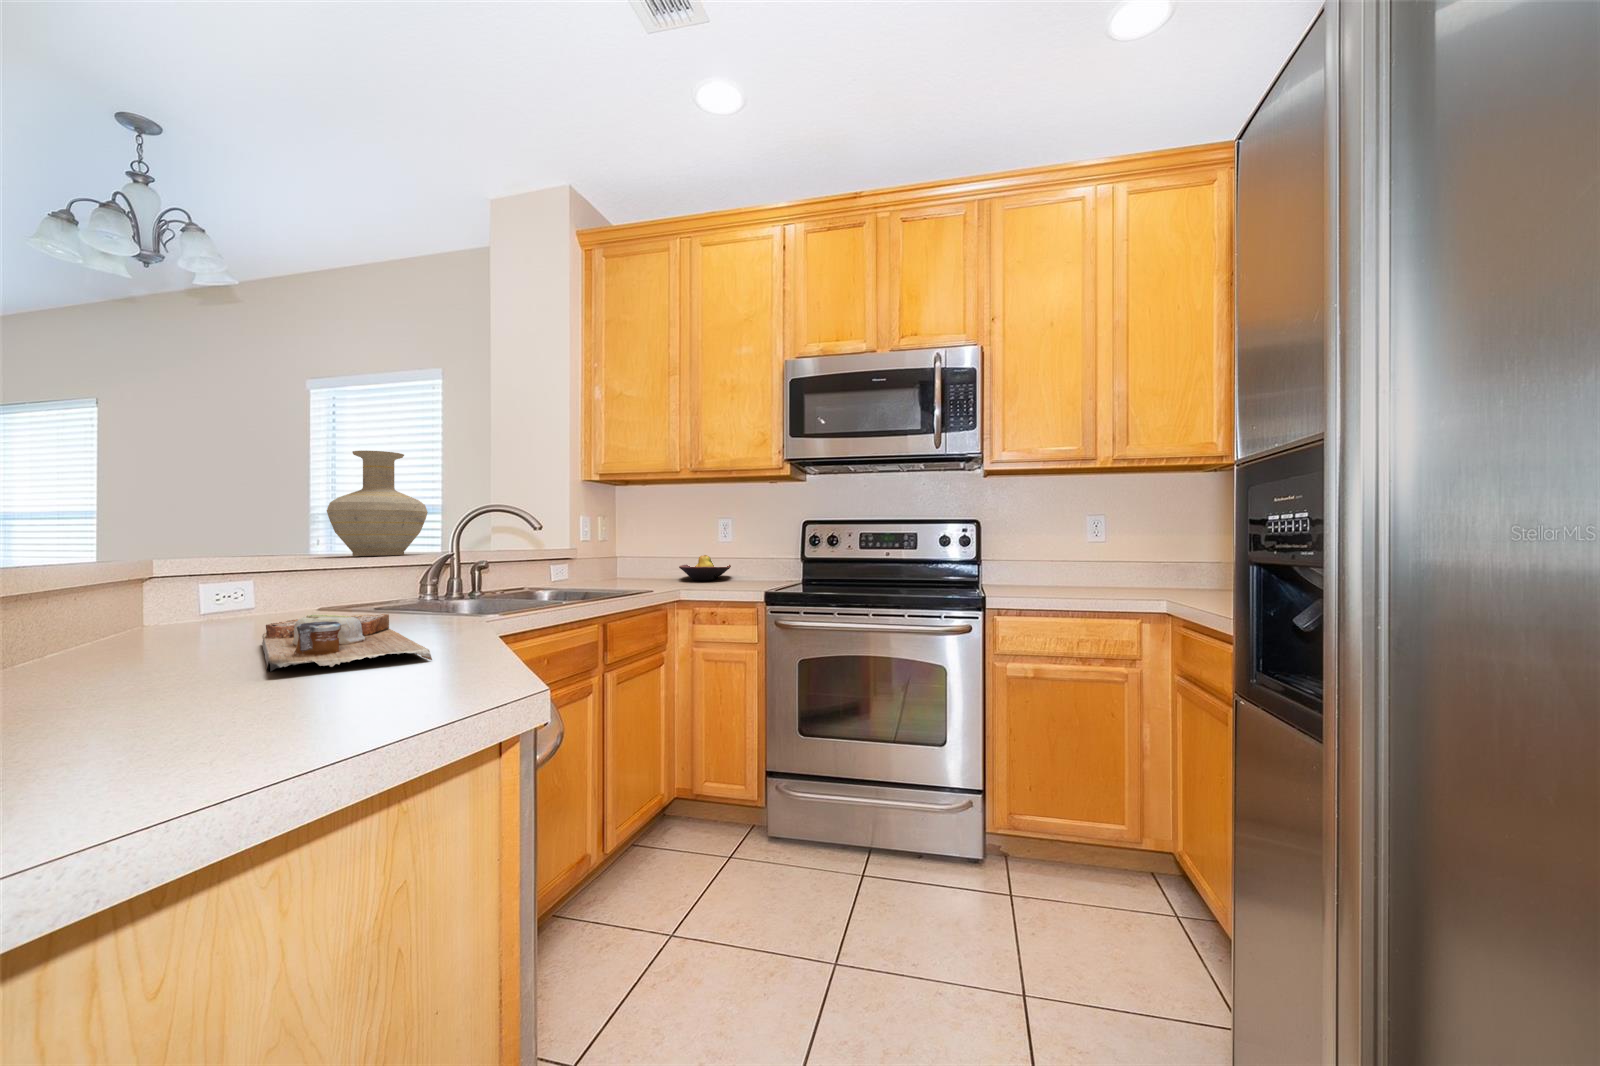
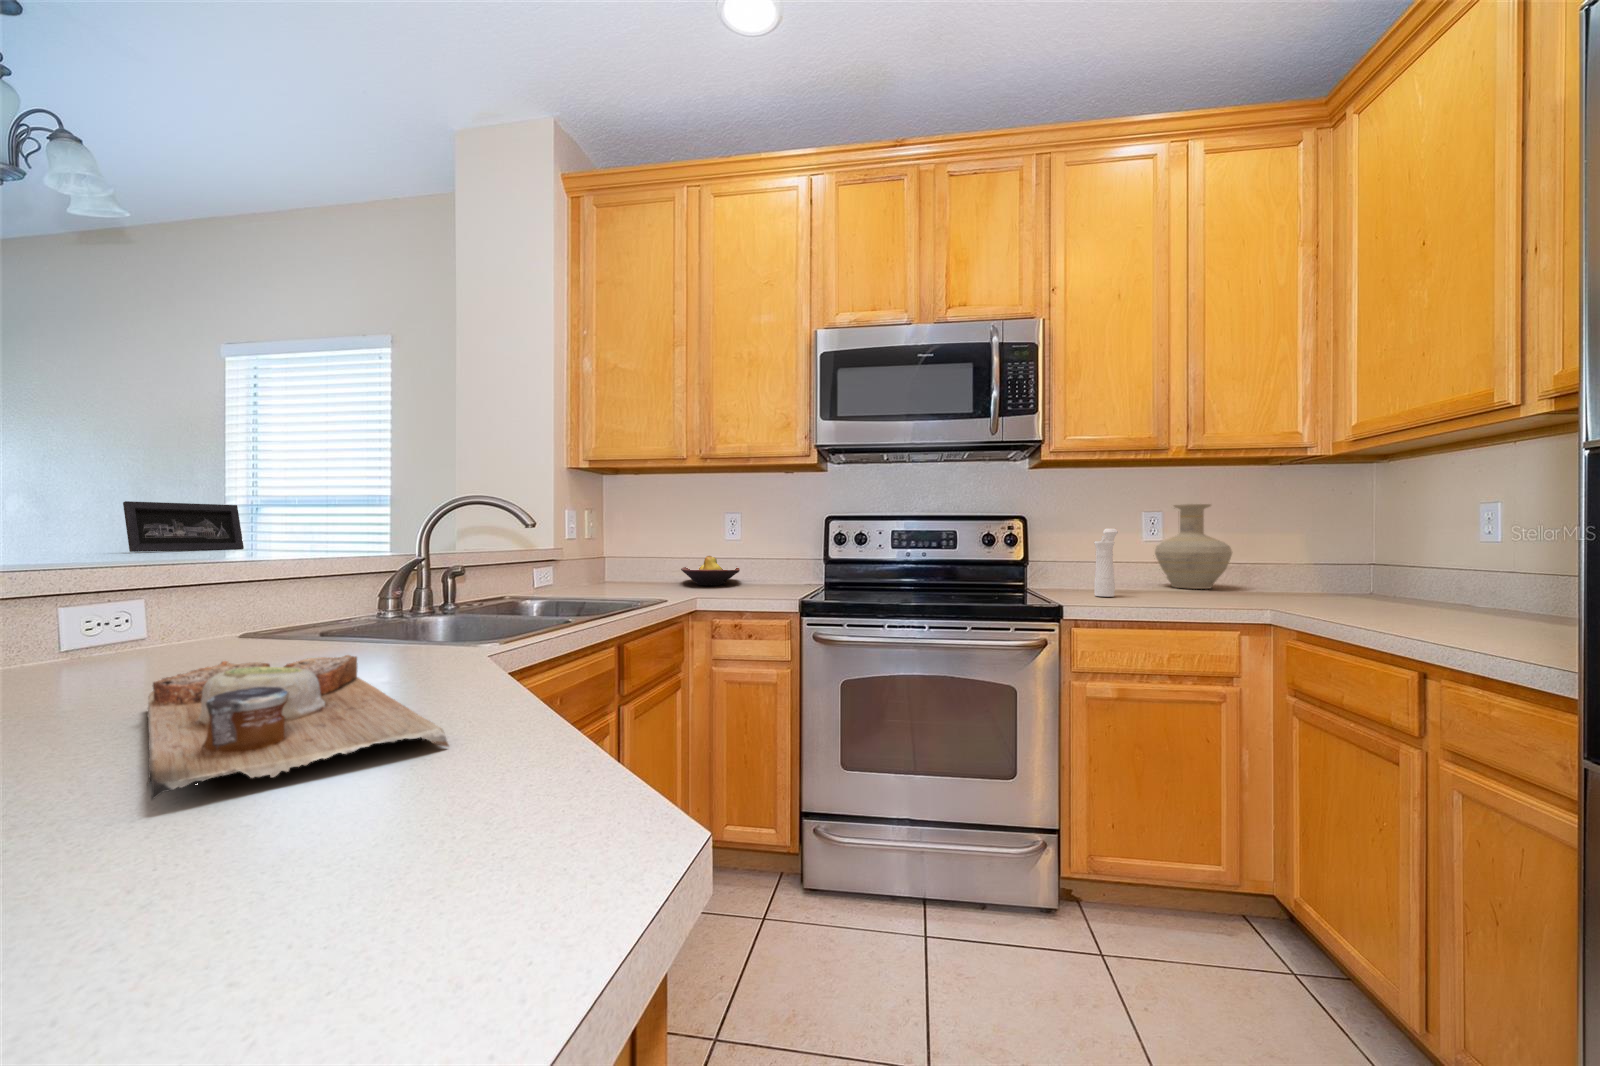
vase: present [327,451,428,556] -> present [1155,504,1232,589]
picture frame: none [232,510,324,551] -> present [123,501,244,552]
pepper mill: none [1029,530,1055,591] -> present [1094,528,1118,597]

